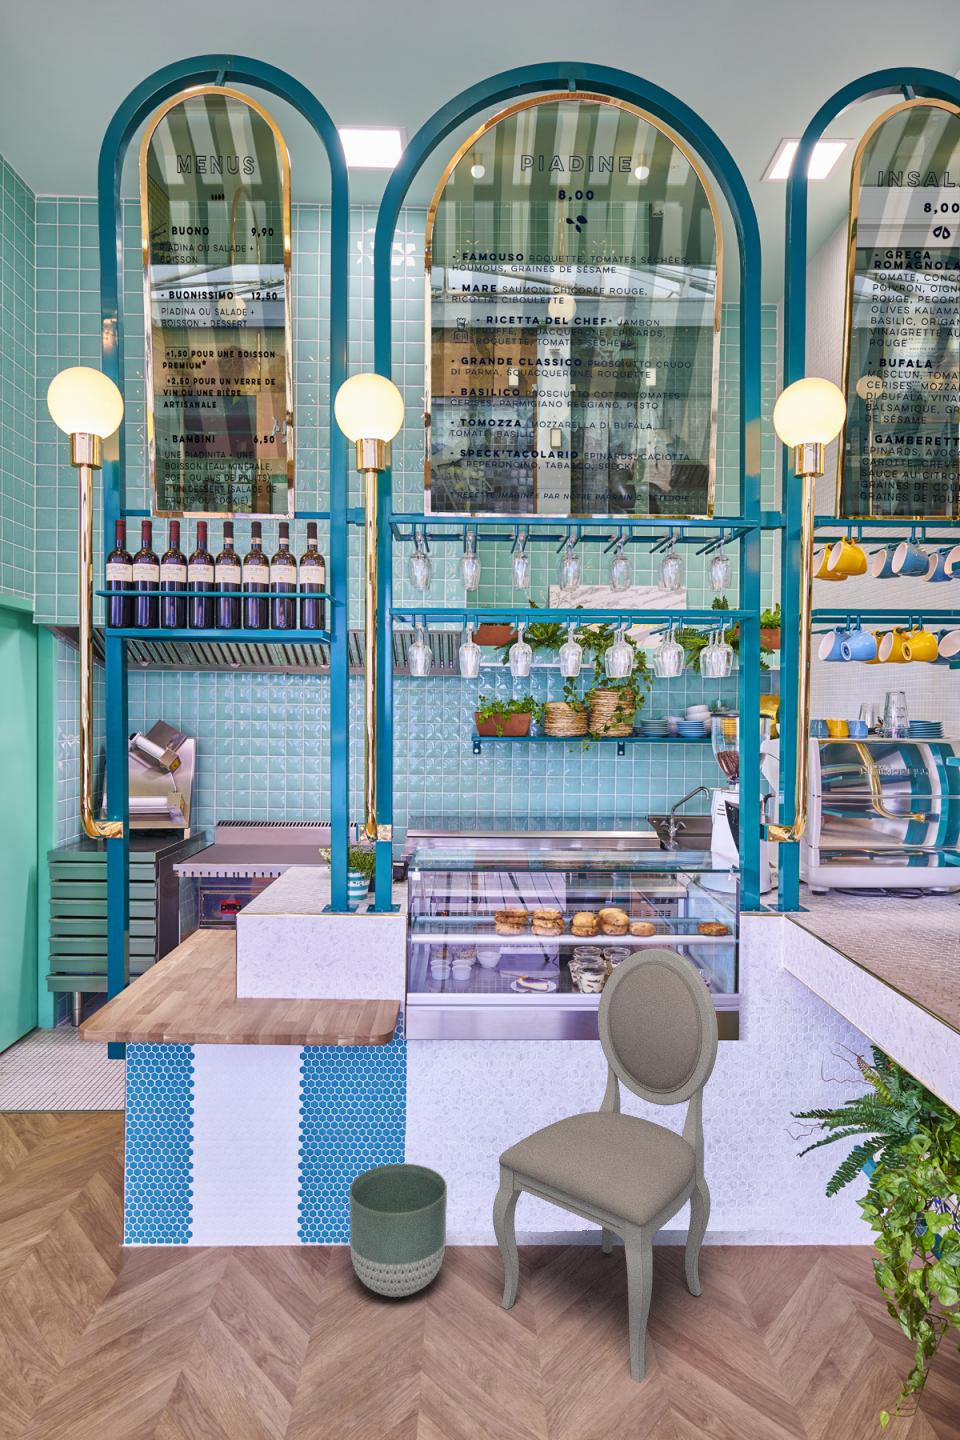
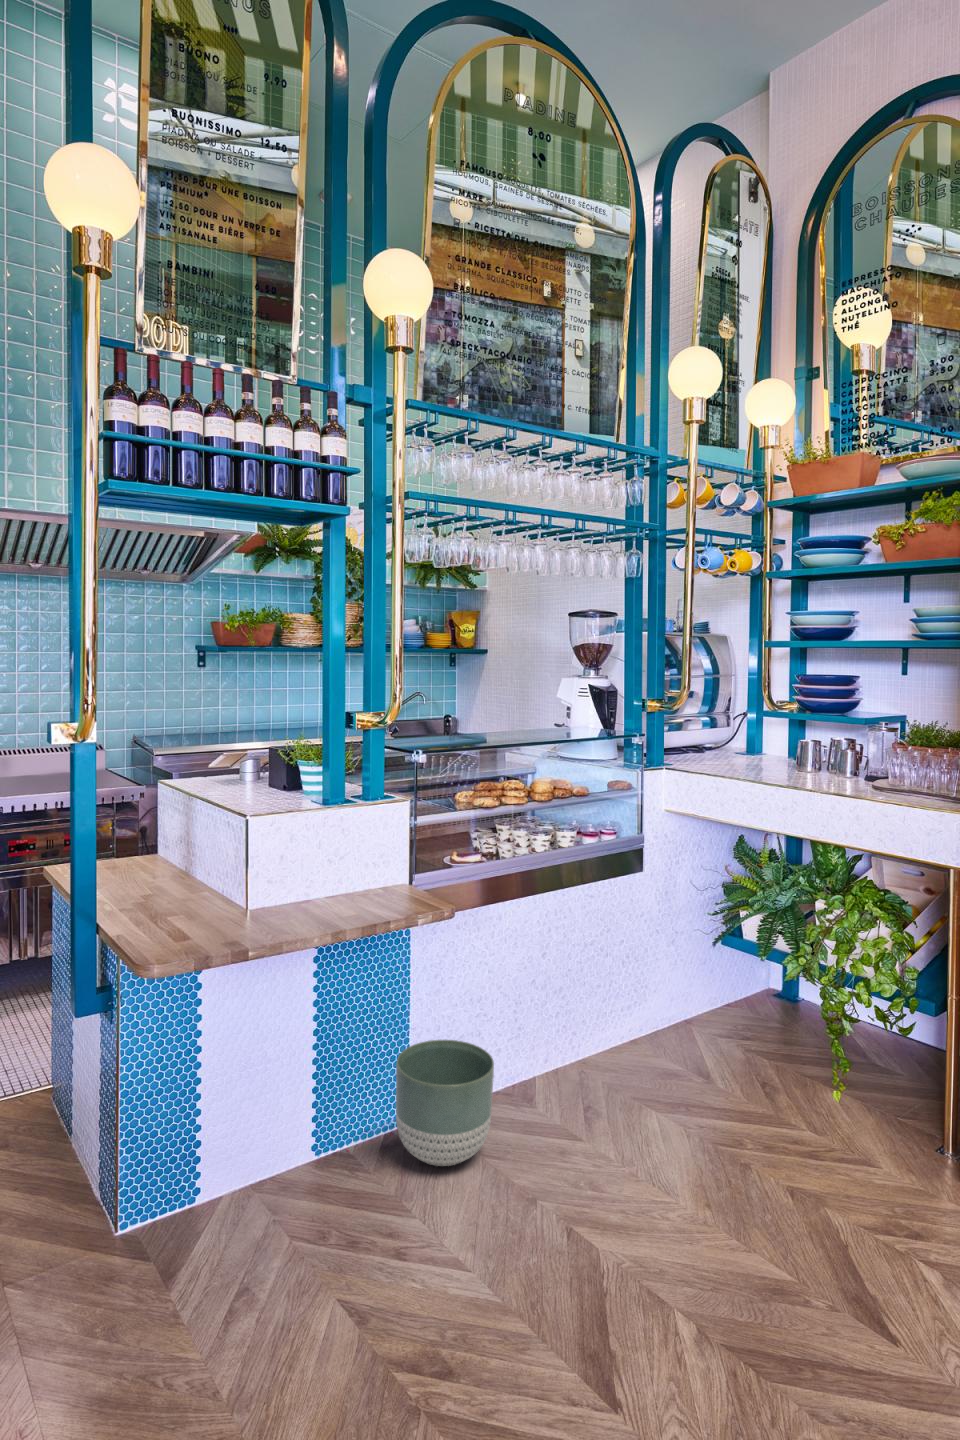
dining chair: present [493,948,718,1383] -> none [538,803,703,1148]

